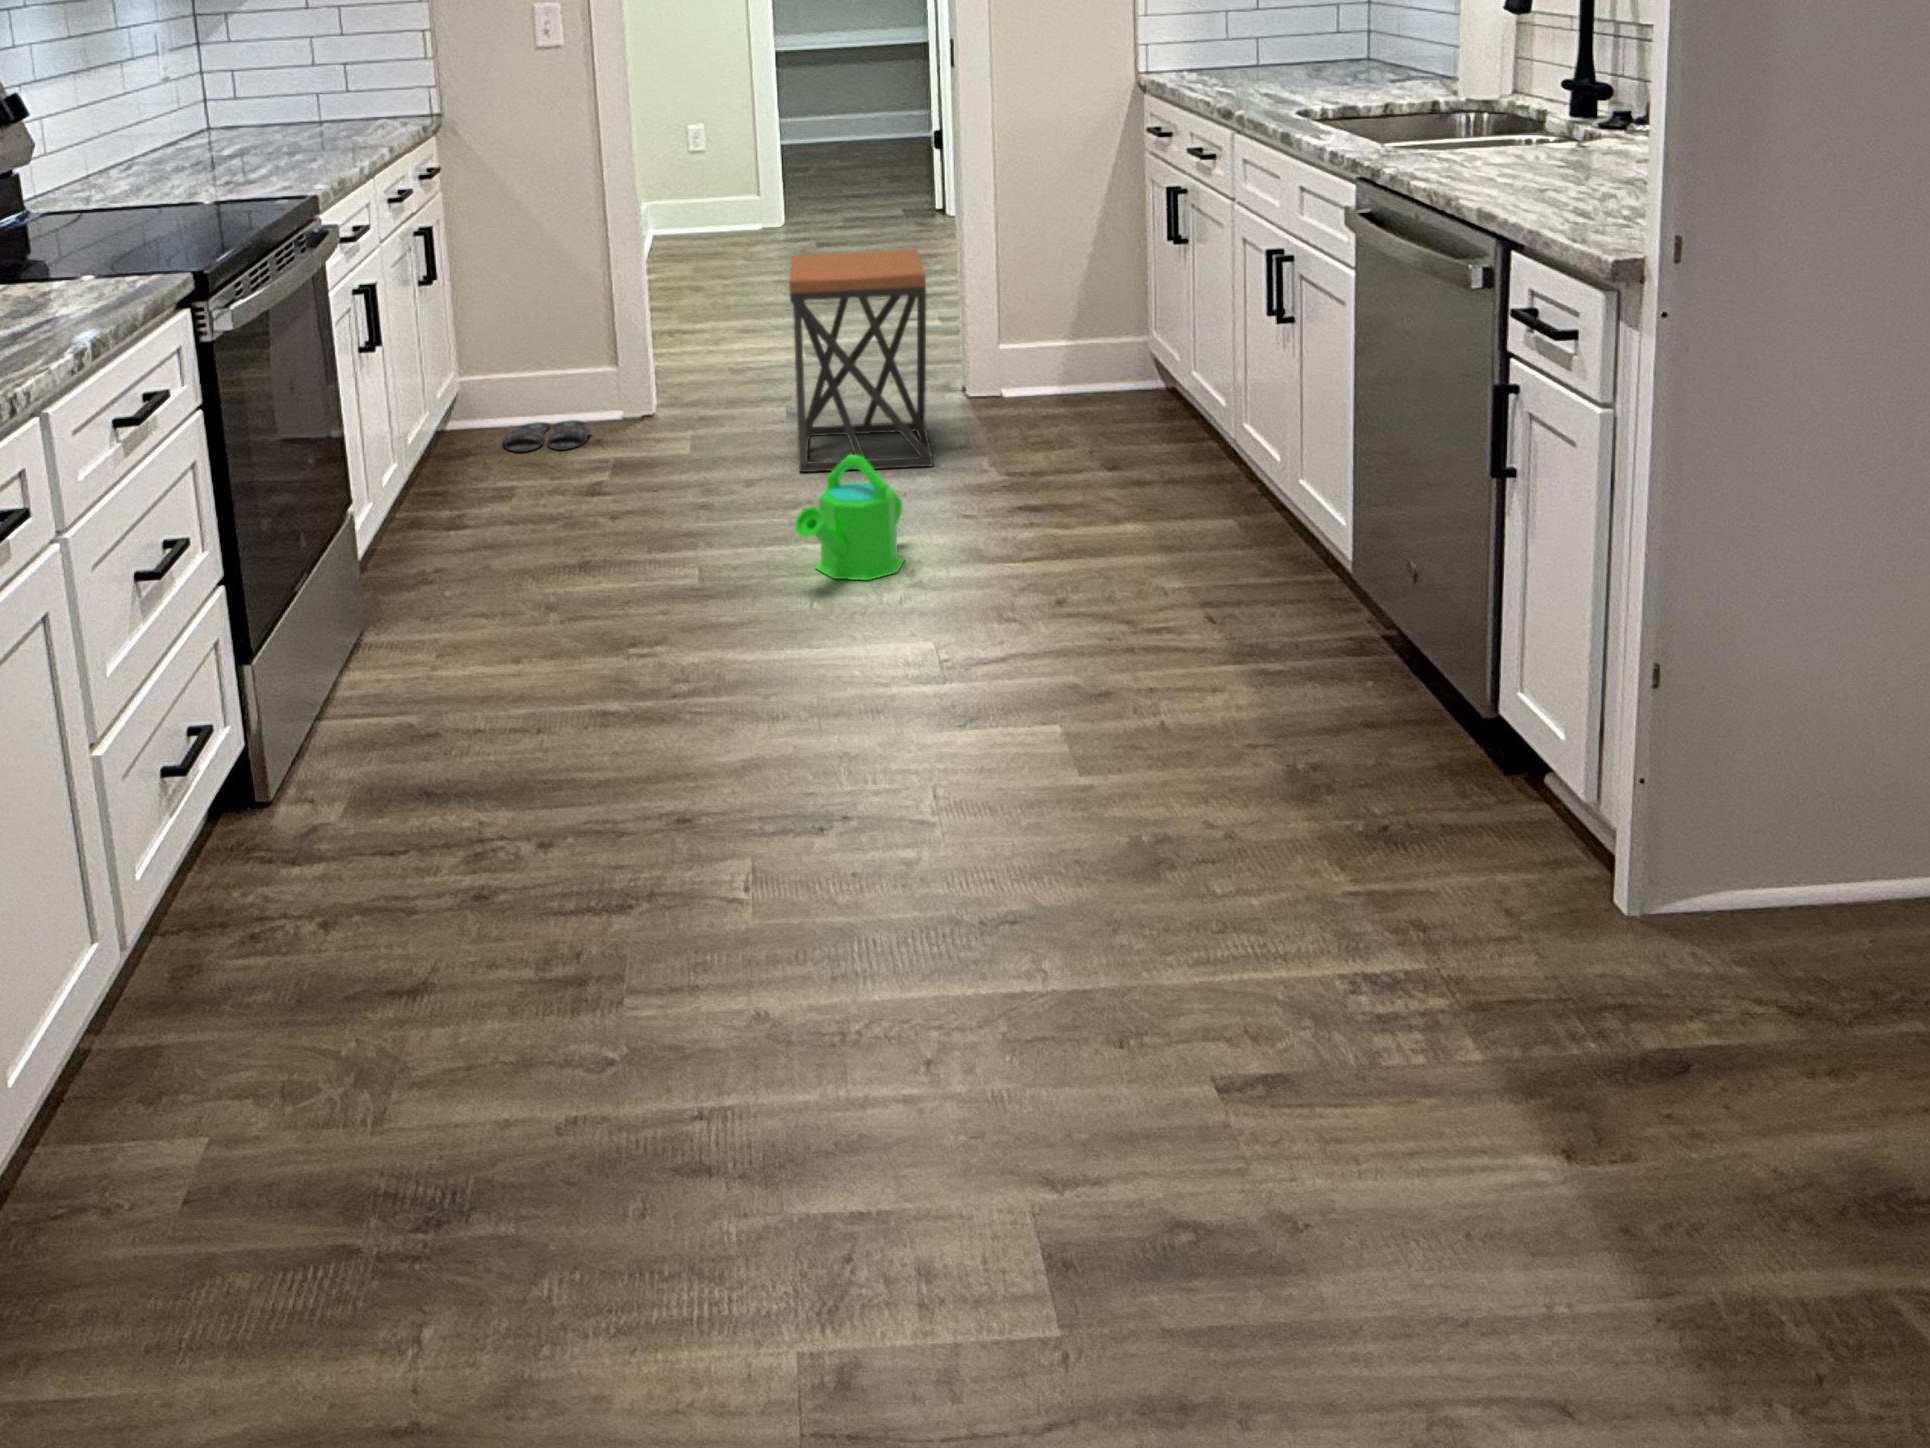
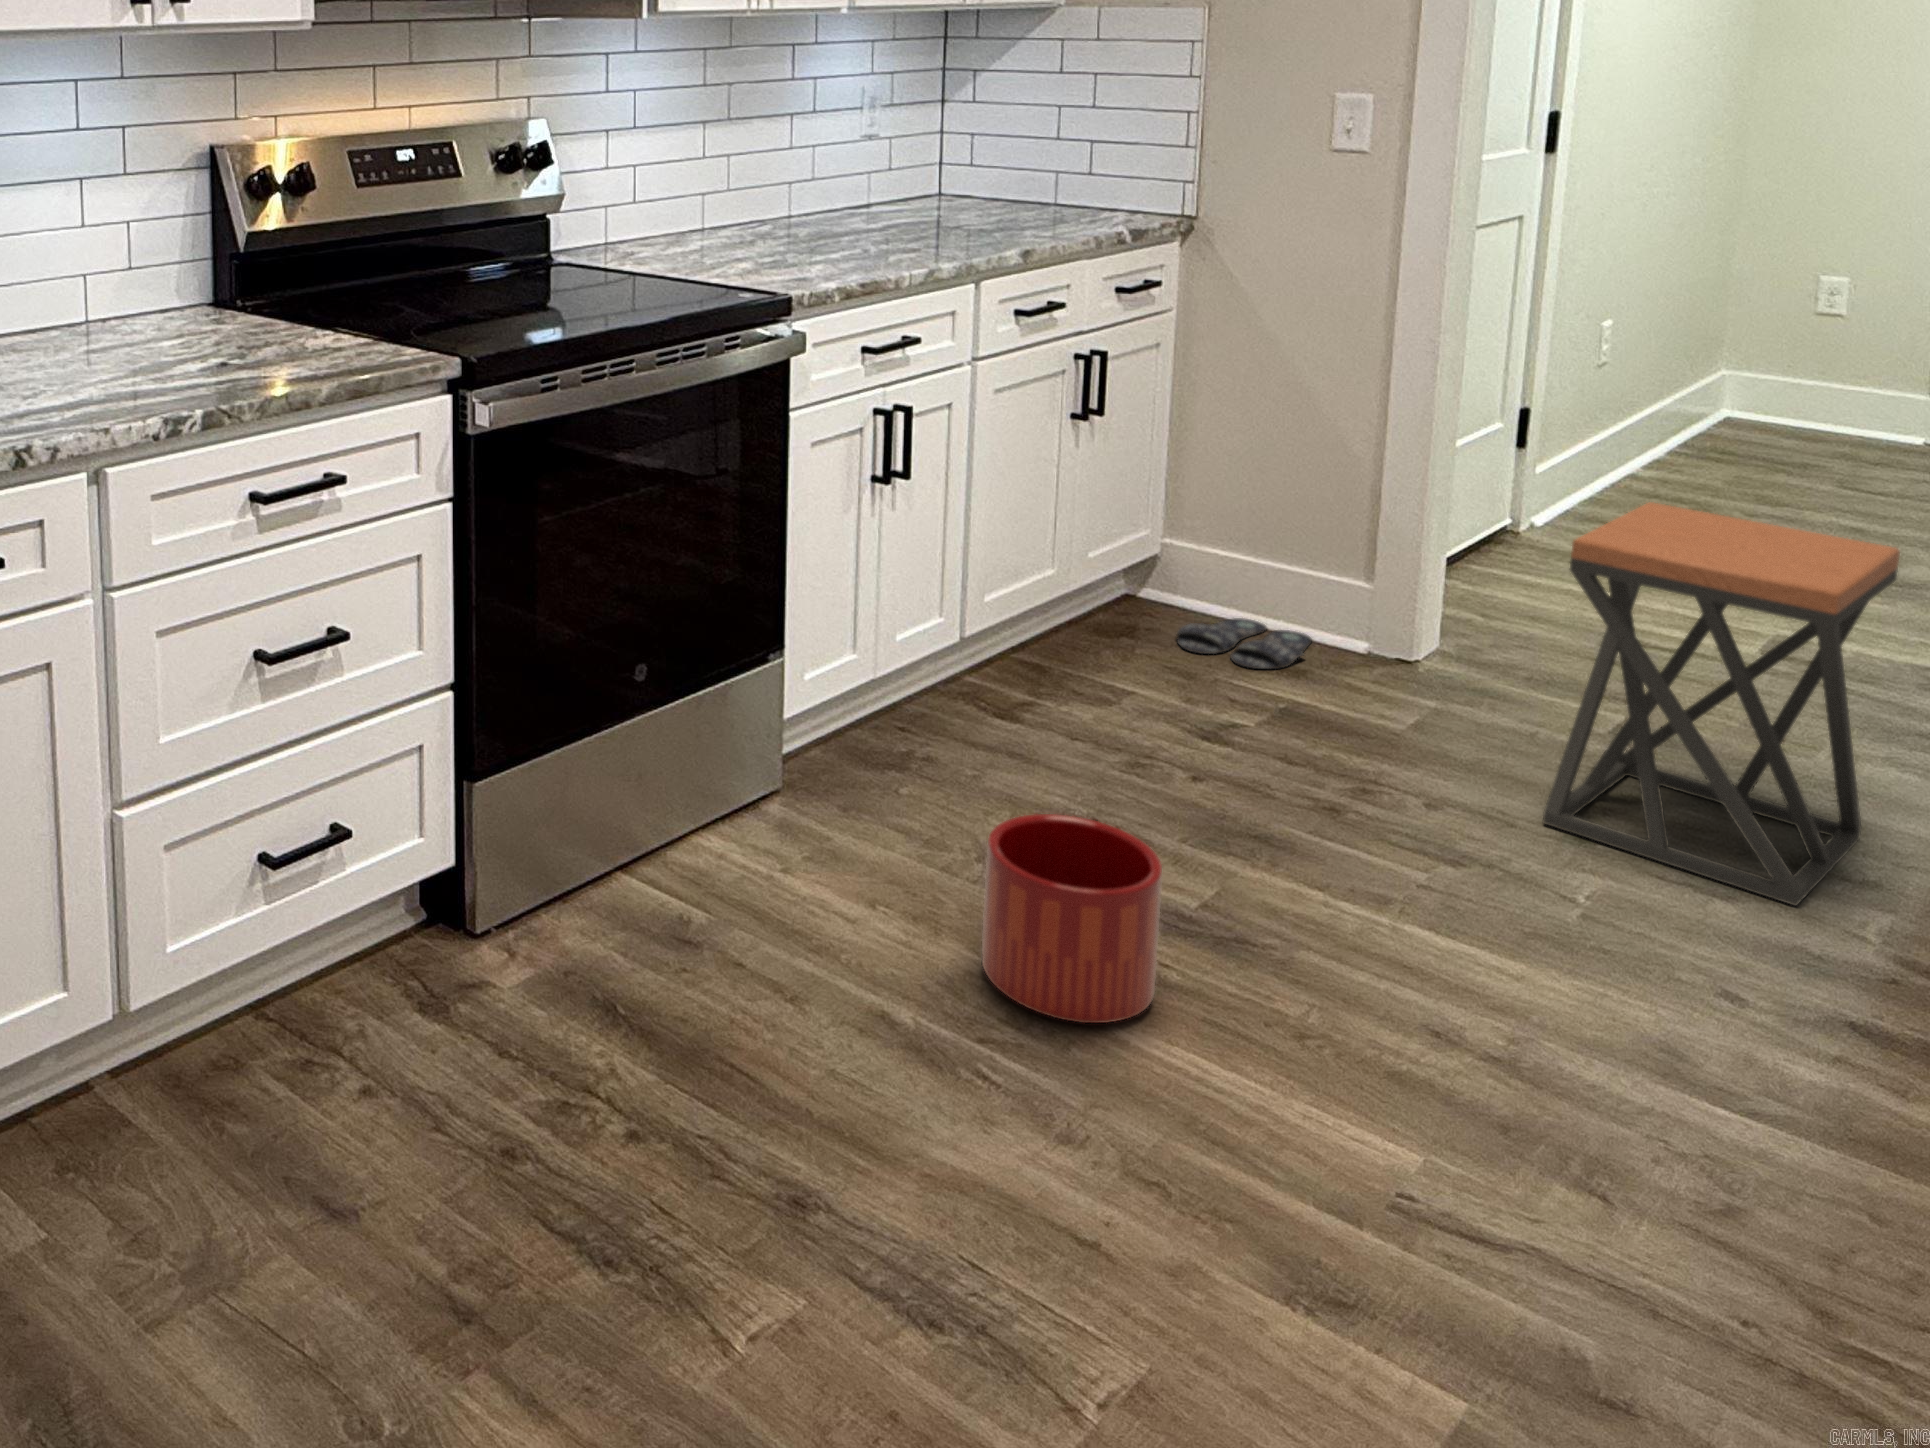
watering can: present [795,454,904,580] -> none [1336,832,1596,1046]
planter: none [606,528,730,666] -> present [982,814,1162,1023]

